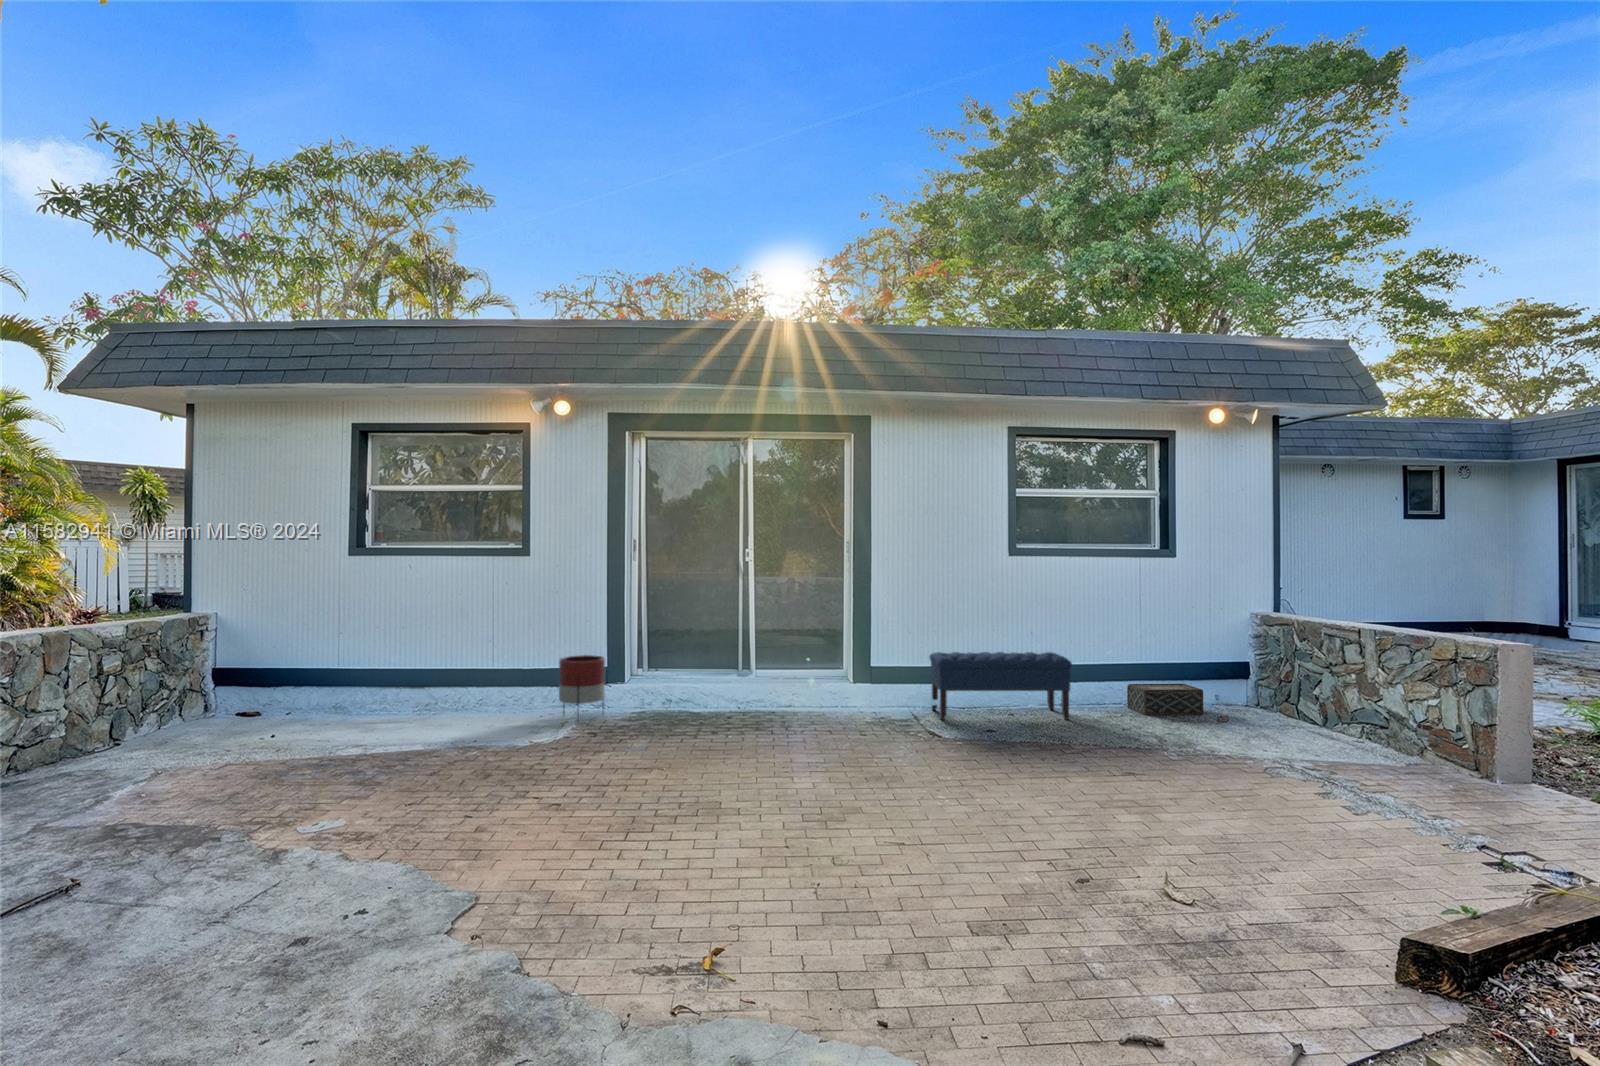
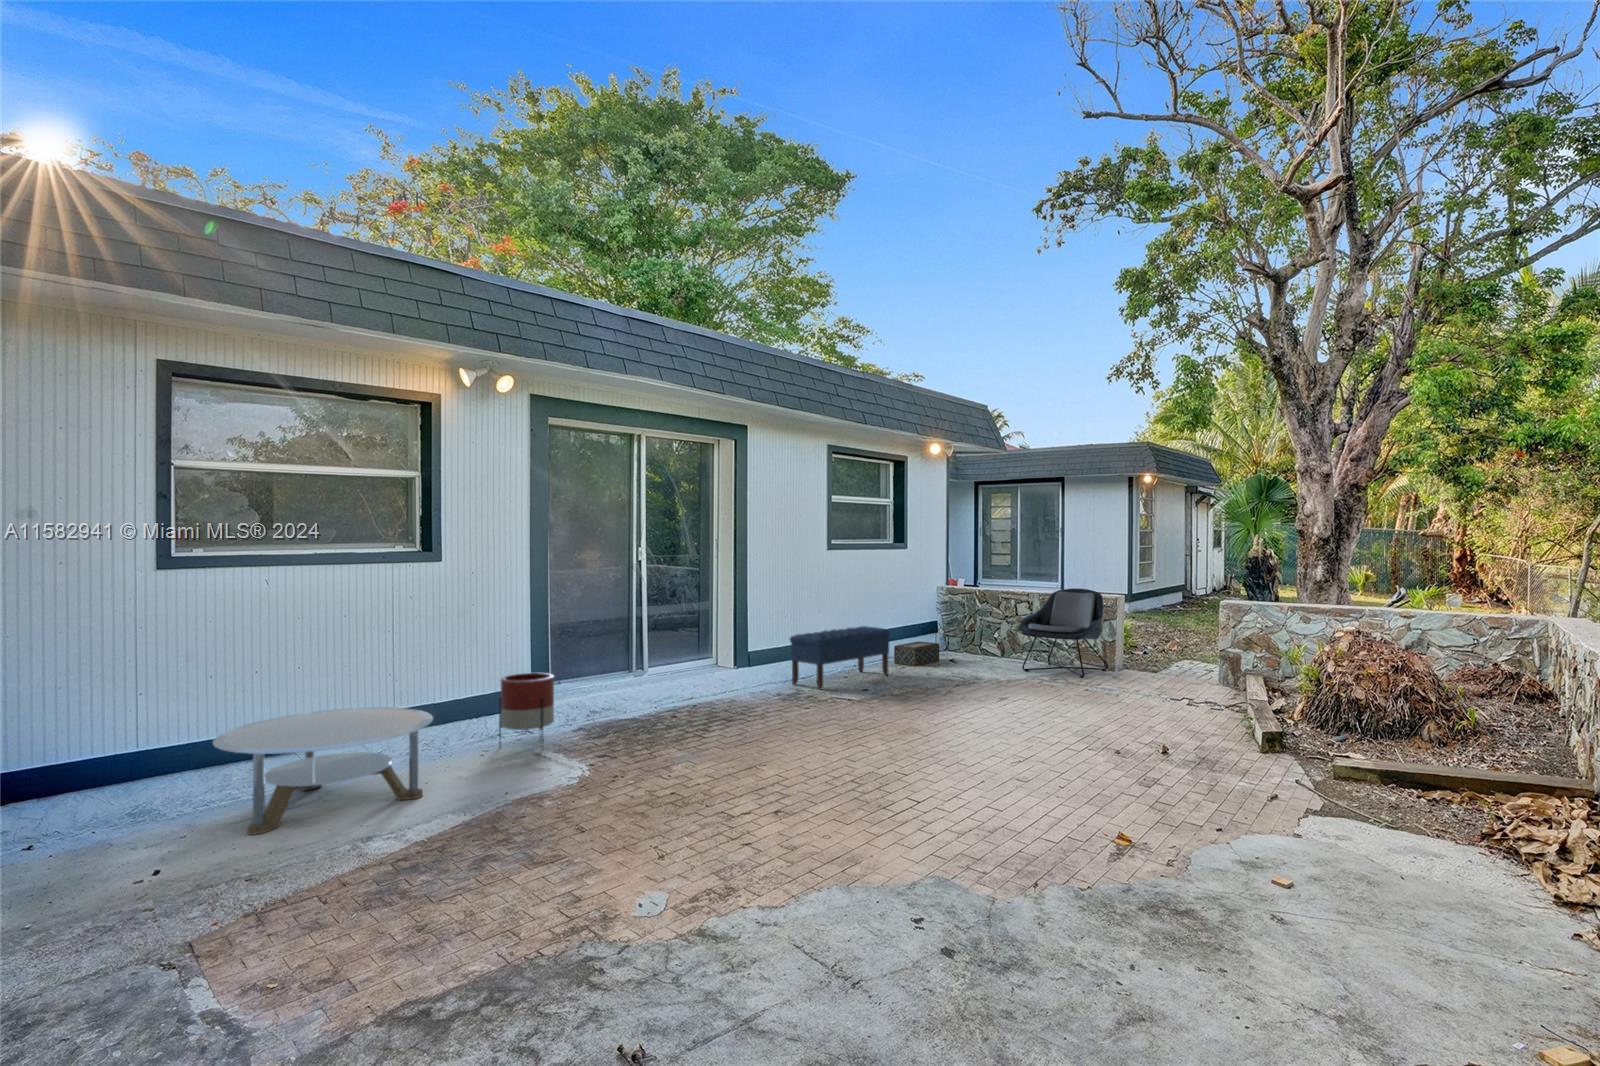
lounge chair: none [1283,627,1469,778] -> present [1018,588,1108,678]
round table: none [311,663,466,738] -> present [213,707,433,835]

